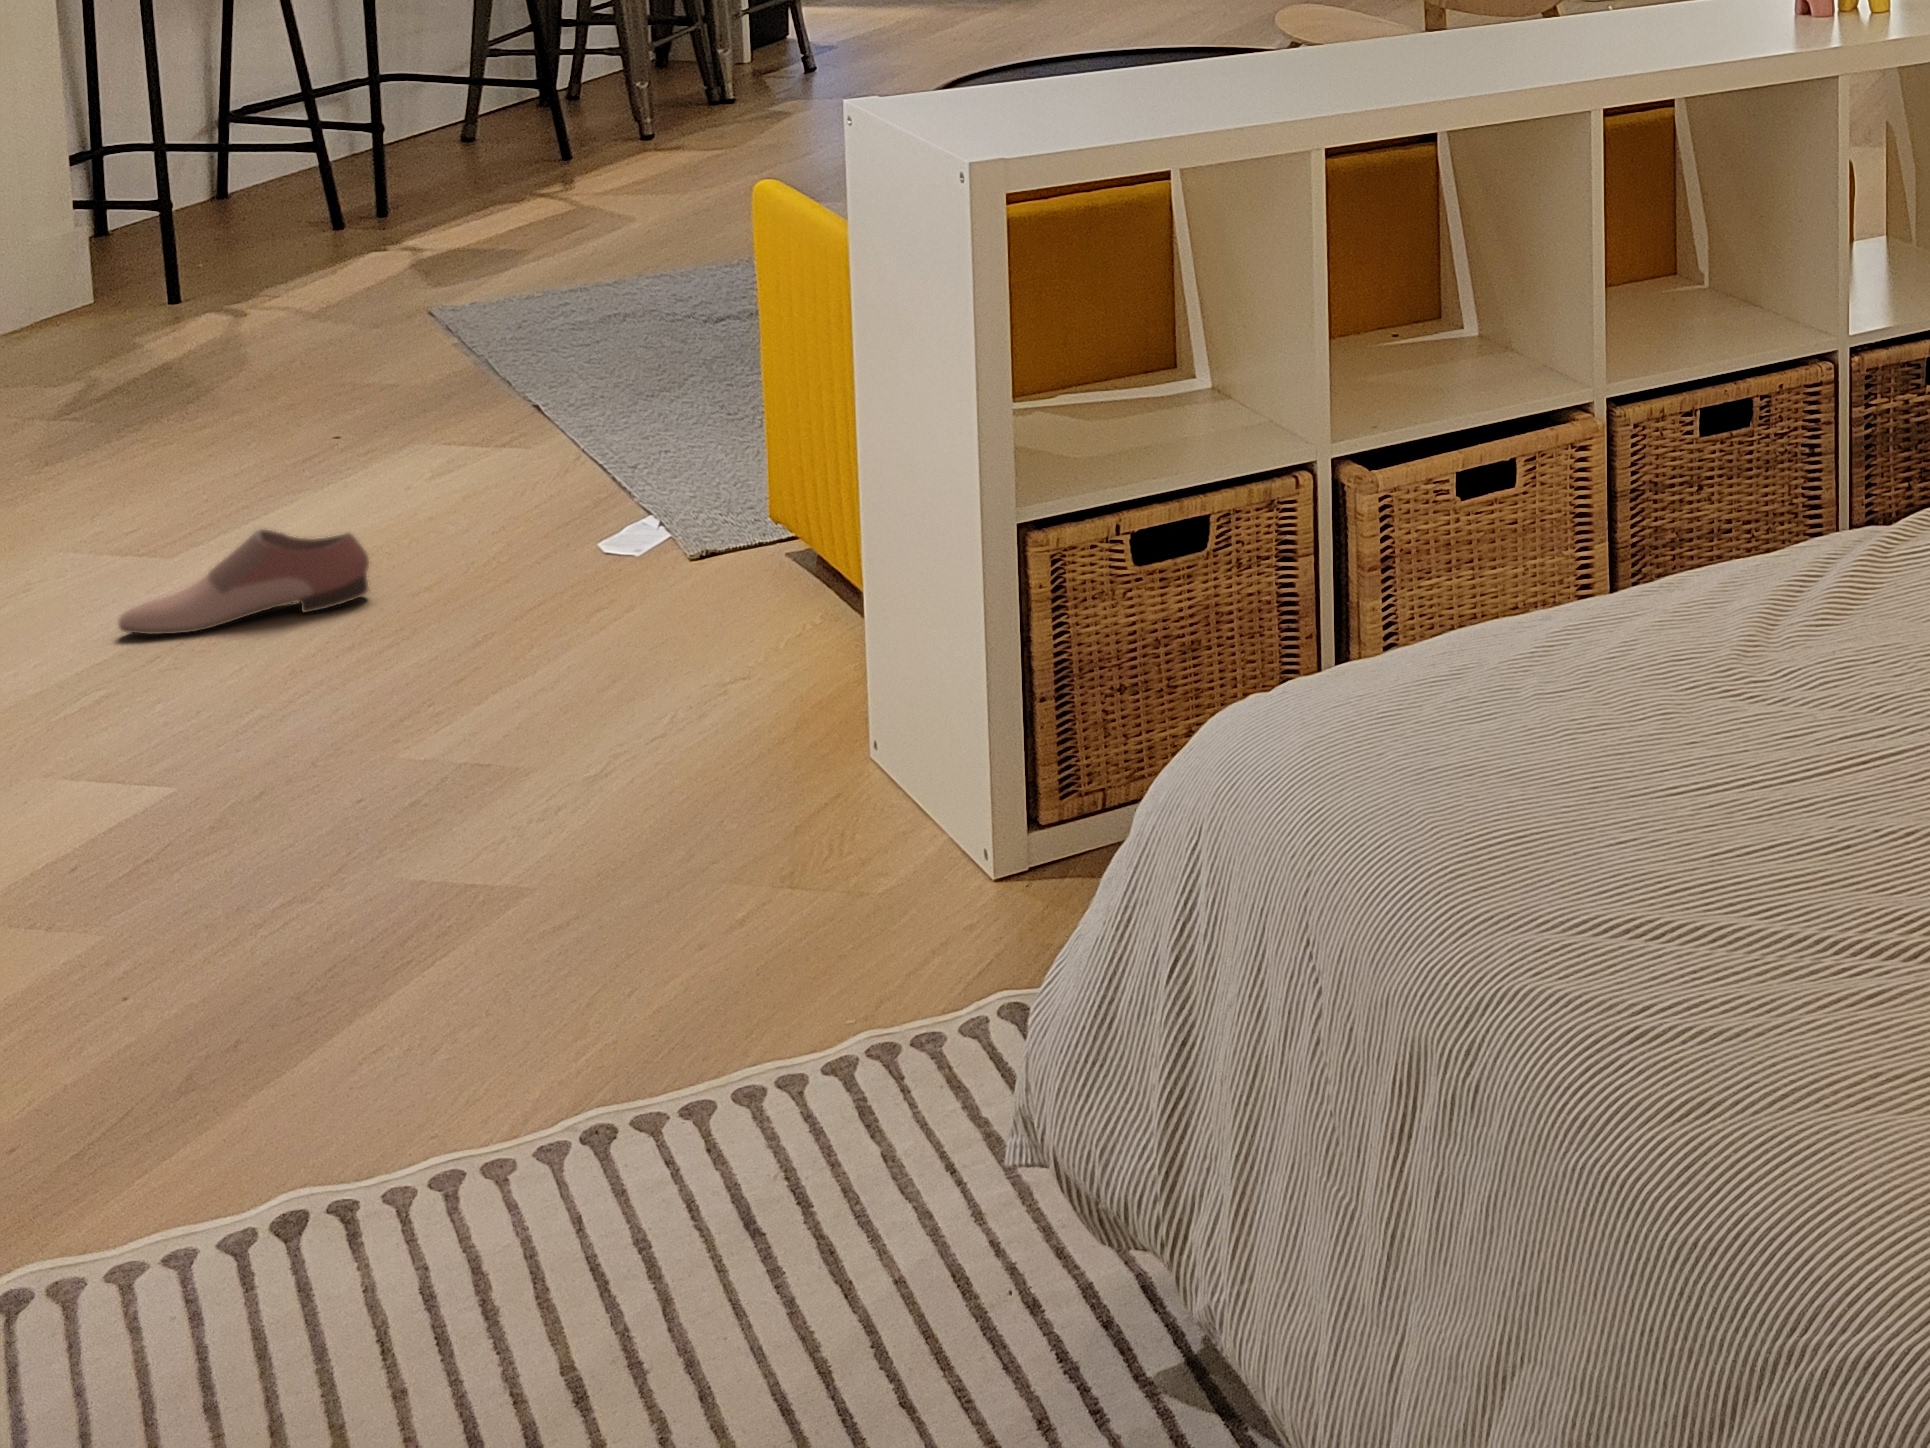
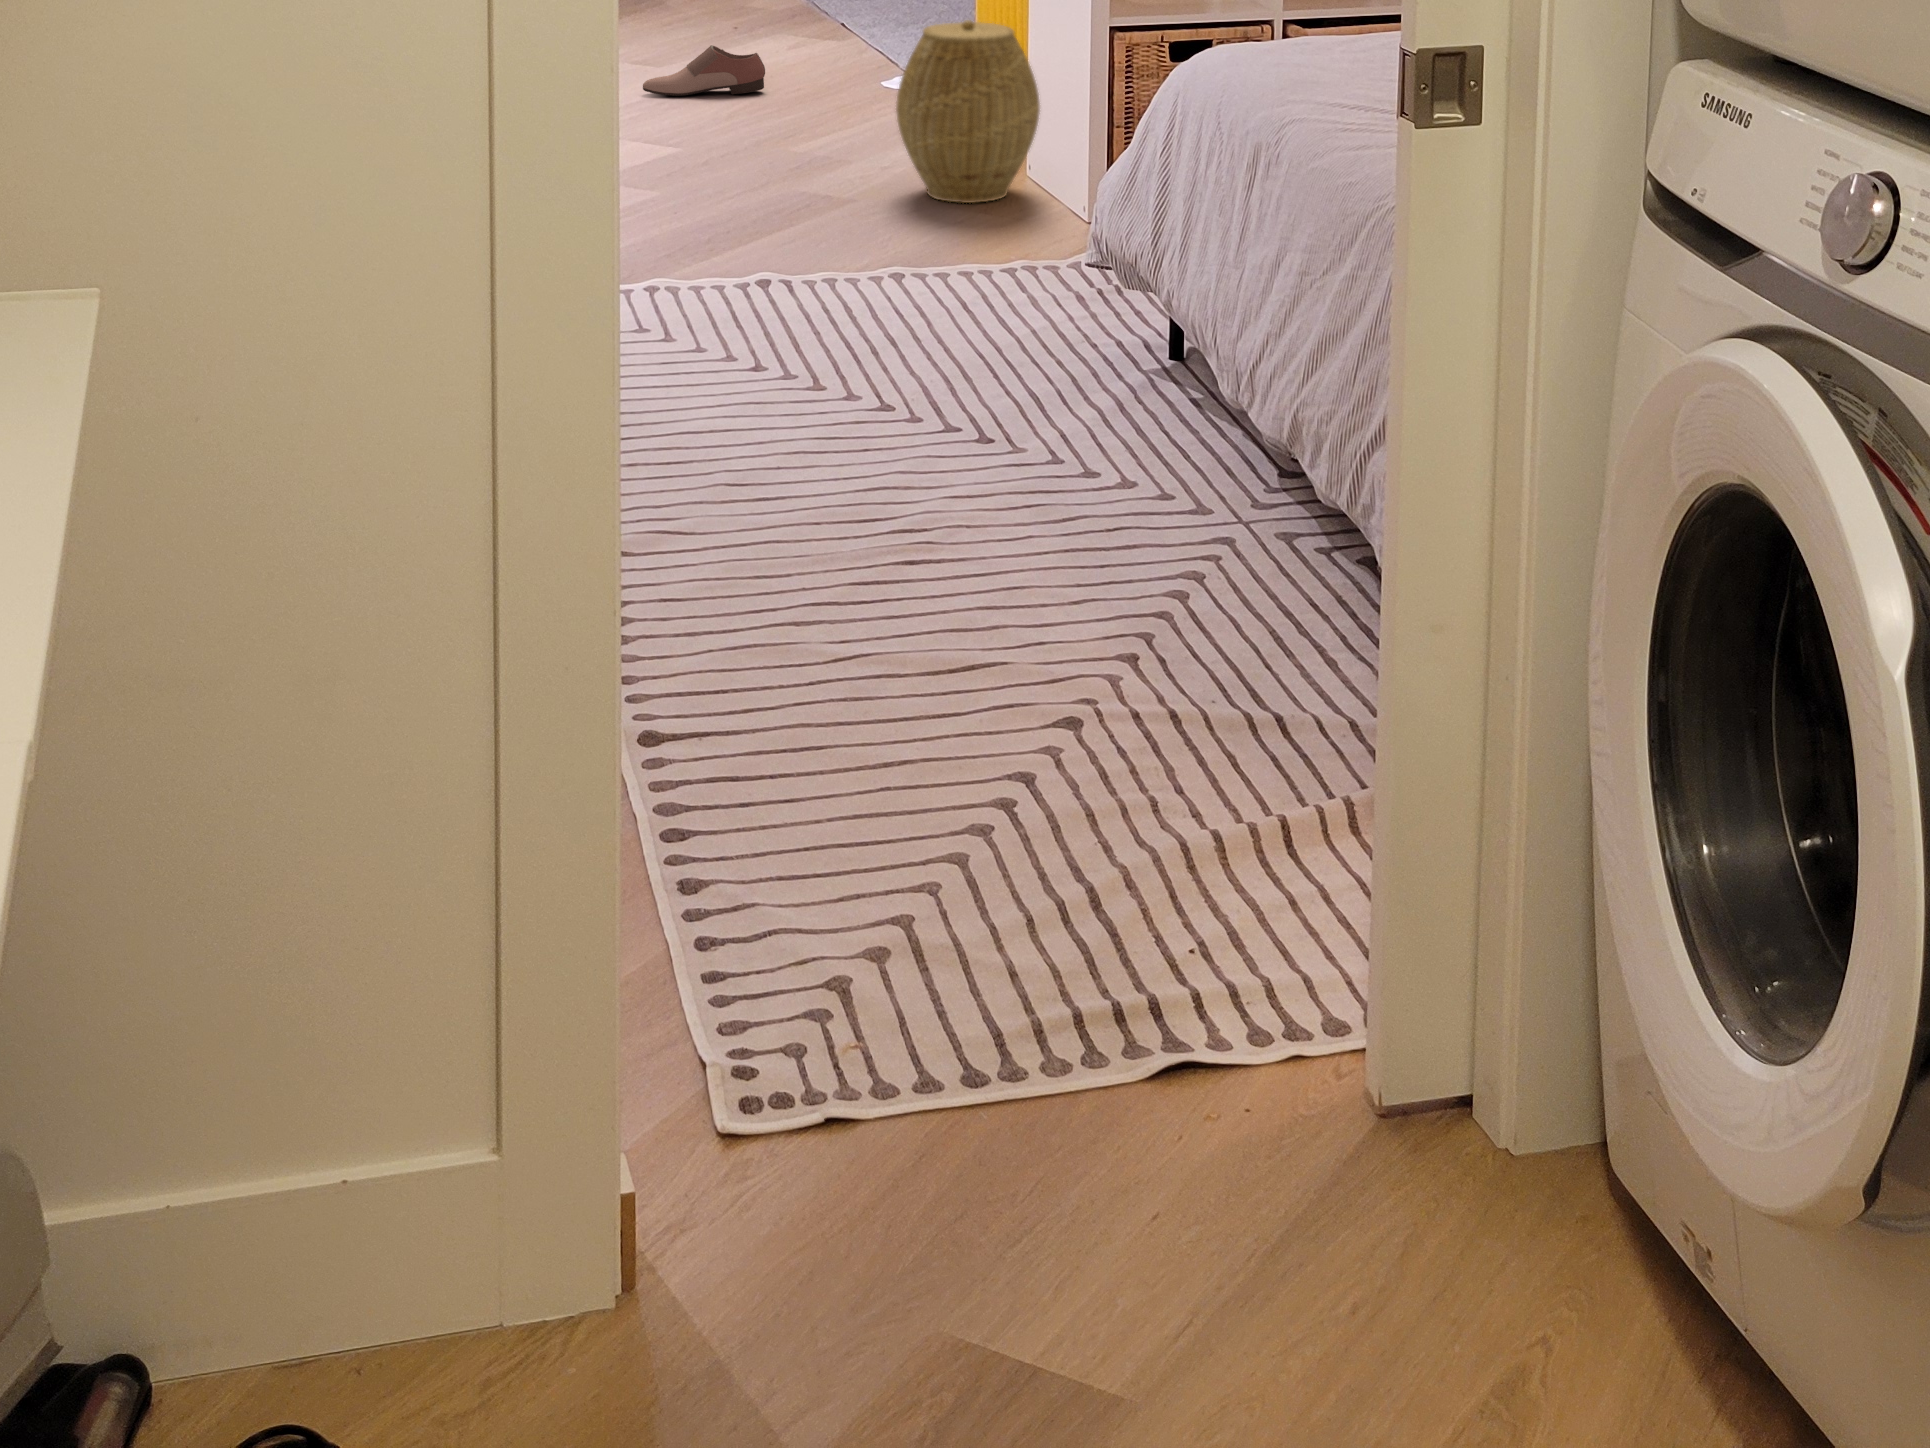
woven basket: none [602,512,886,864] -> present [896,20,1040,203]

